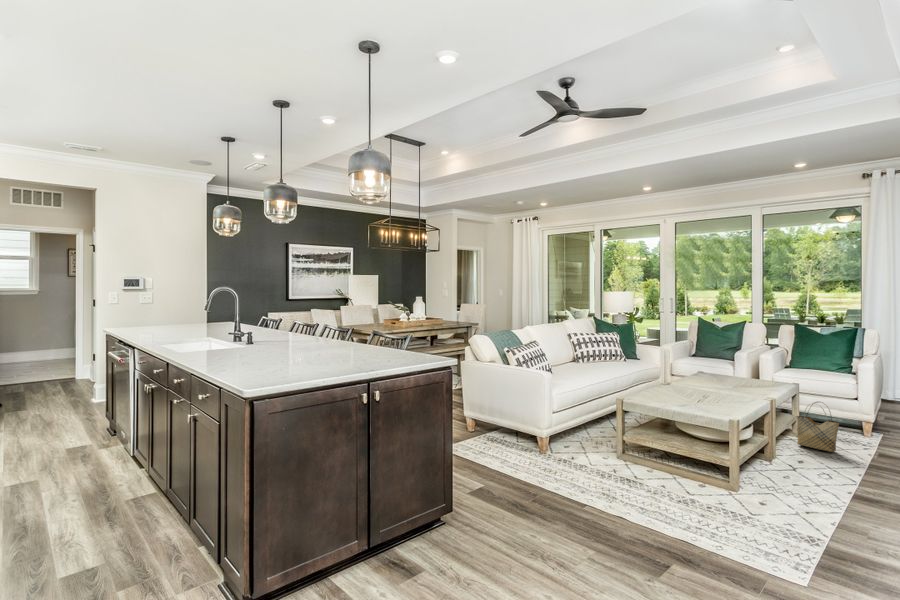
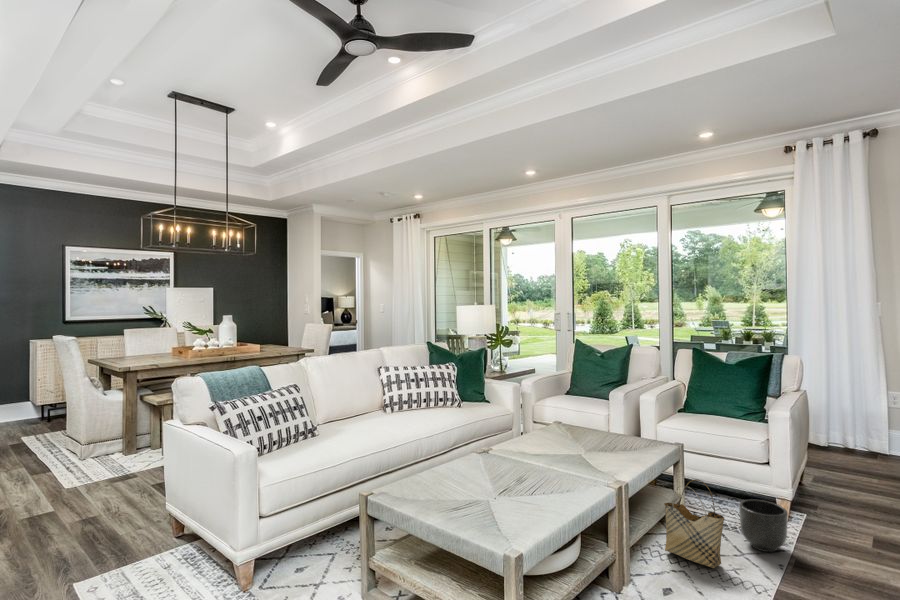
planter: none [844,417,877,447] -> present [739,499,788,552]

